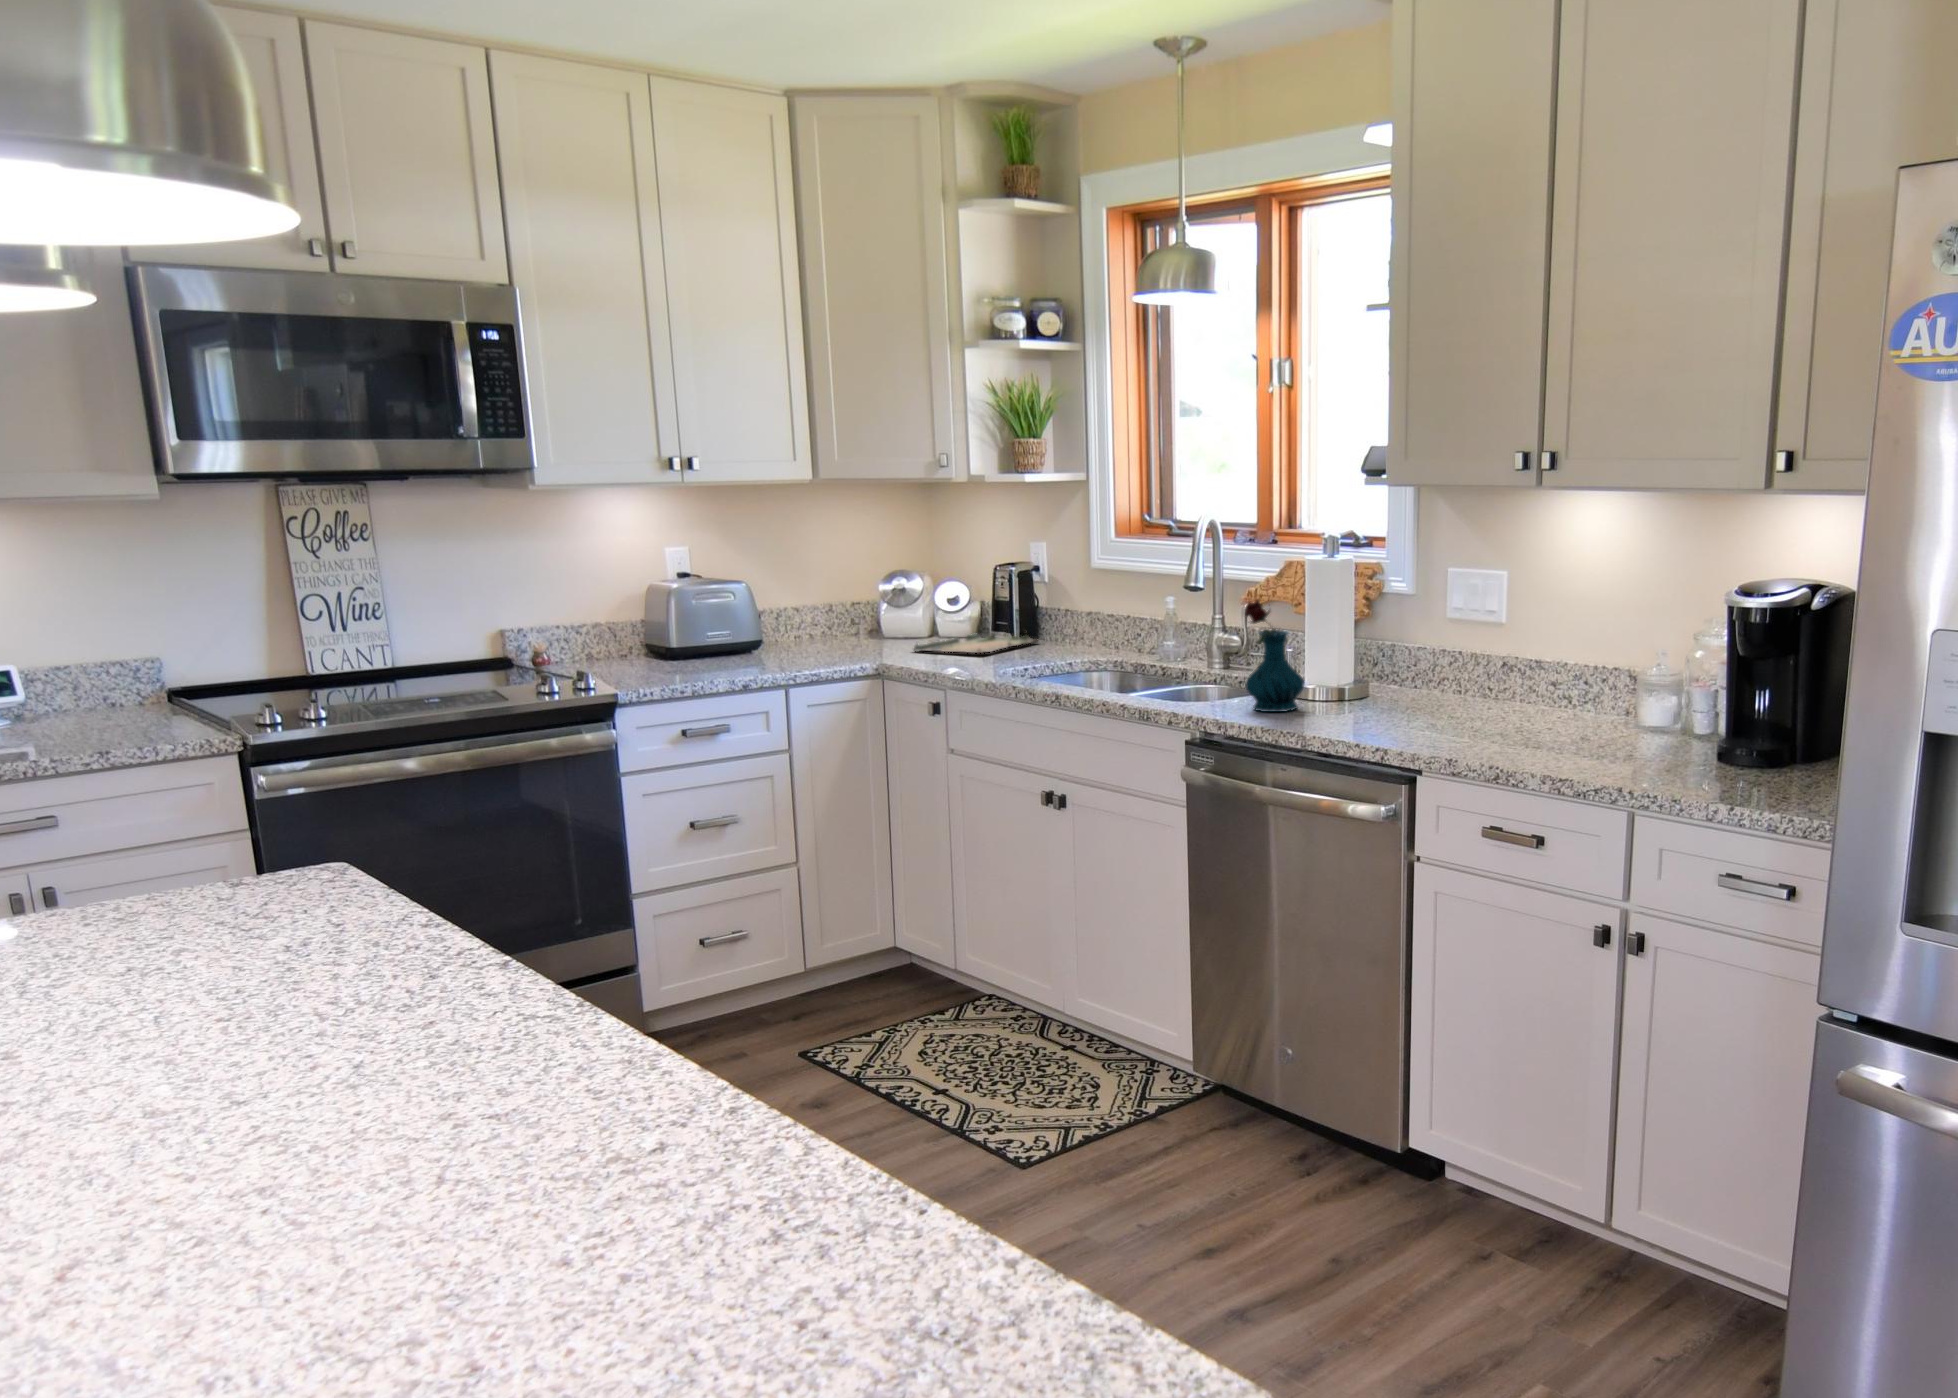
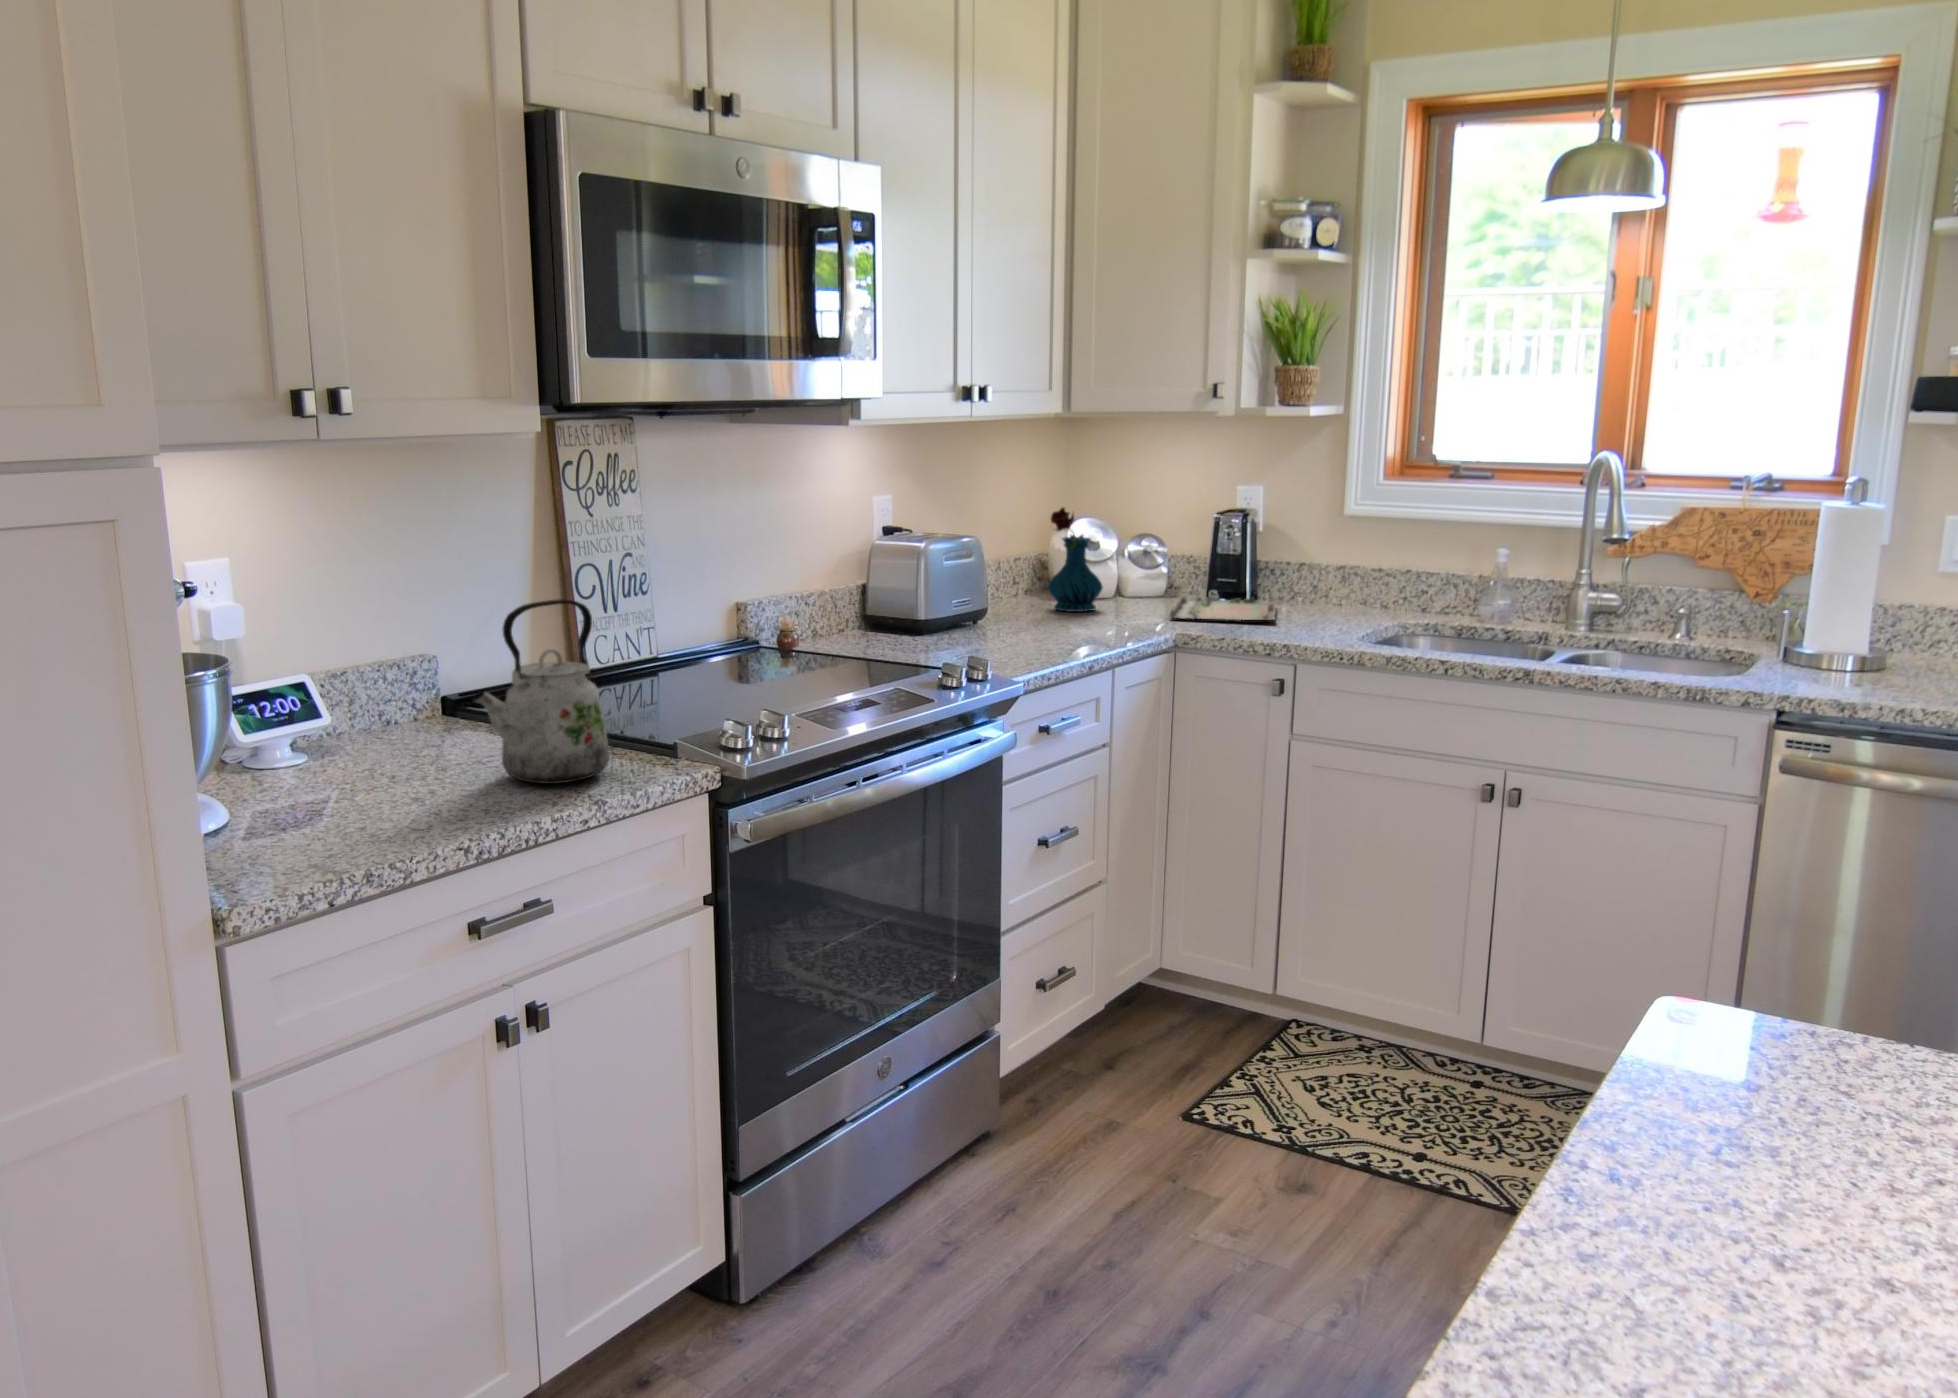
vase: present [1245,599,1304,712] -> present [1048,508,1103,612]
kettle: none [27,617,160,742] -> present [473,599,610,784]

